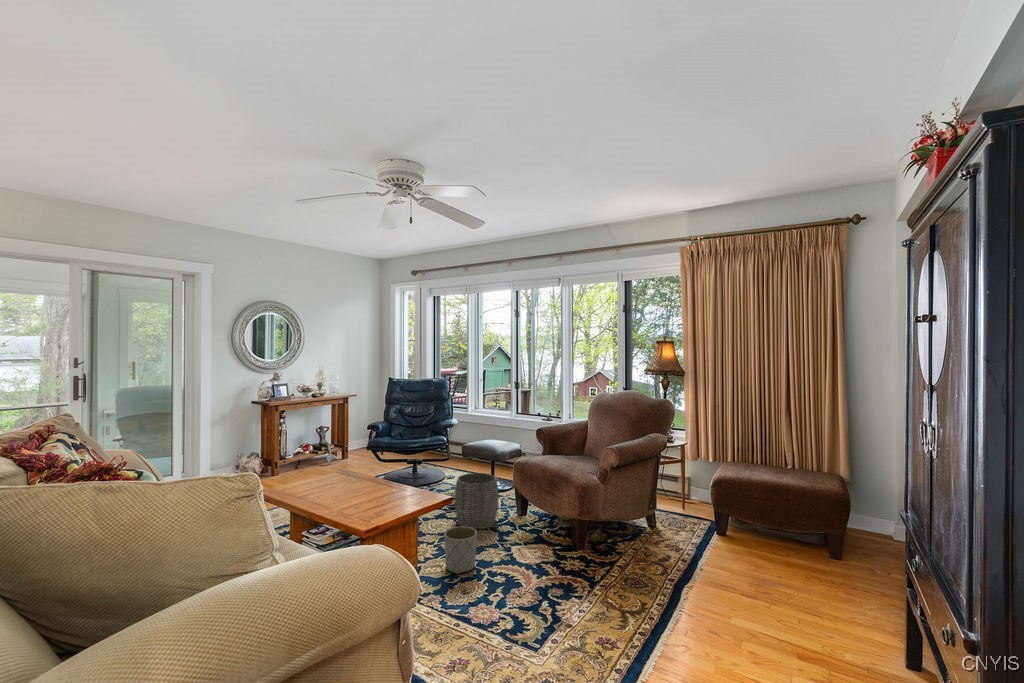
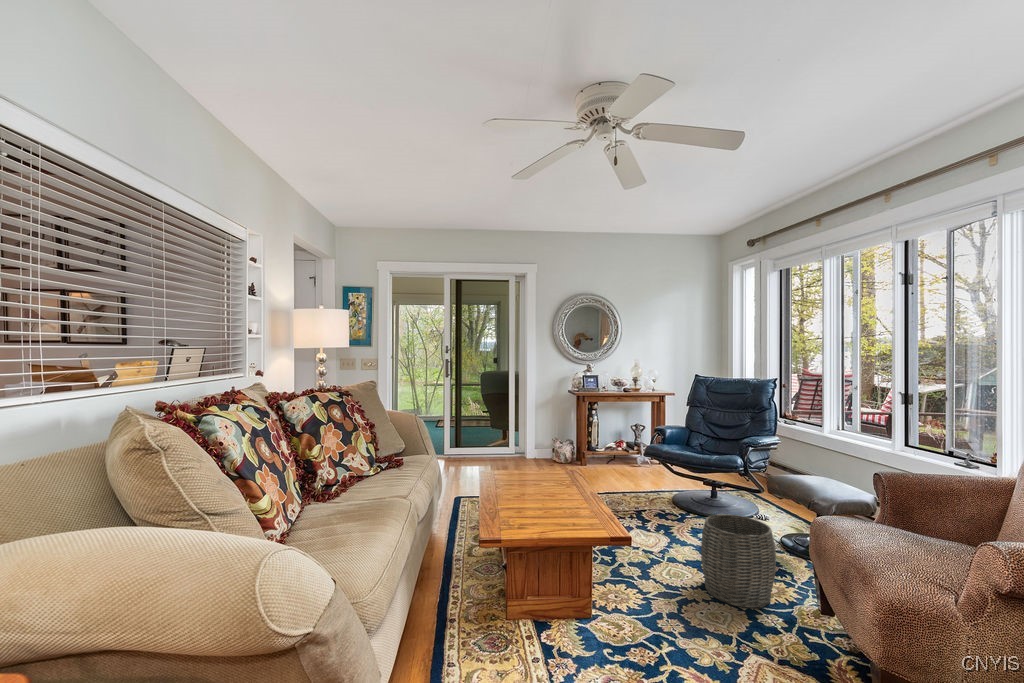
planter: present [444,526,477,574] -> none [620,580,671,655]

